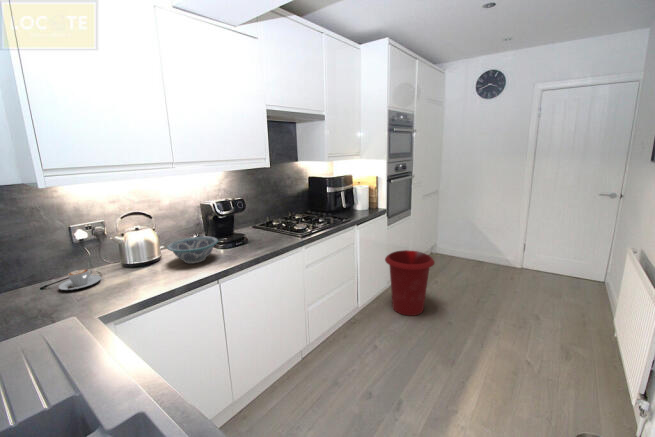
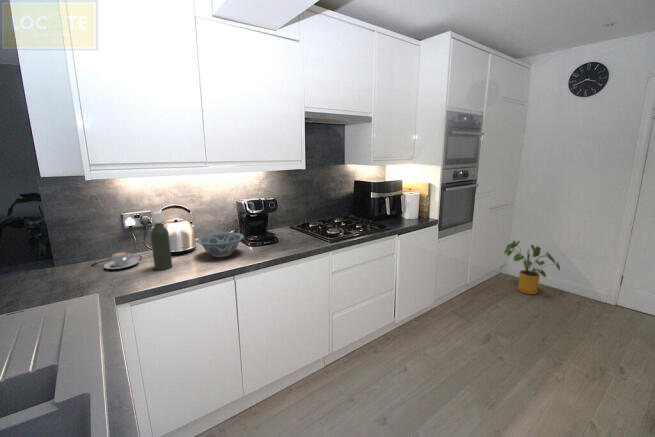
bottle: none [118,220,145,284] -> present [151,212,172,270]
house plant: none [435,223,479,268] -> present [504,241,560,294]
waste bin: present [385,250,434,316] -> none [432,267,490,342]

